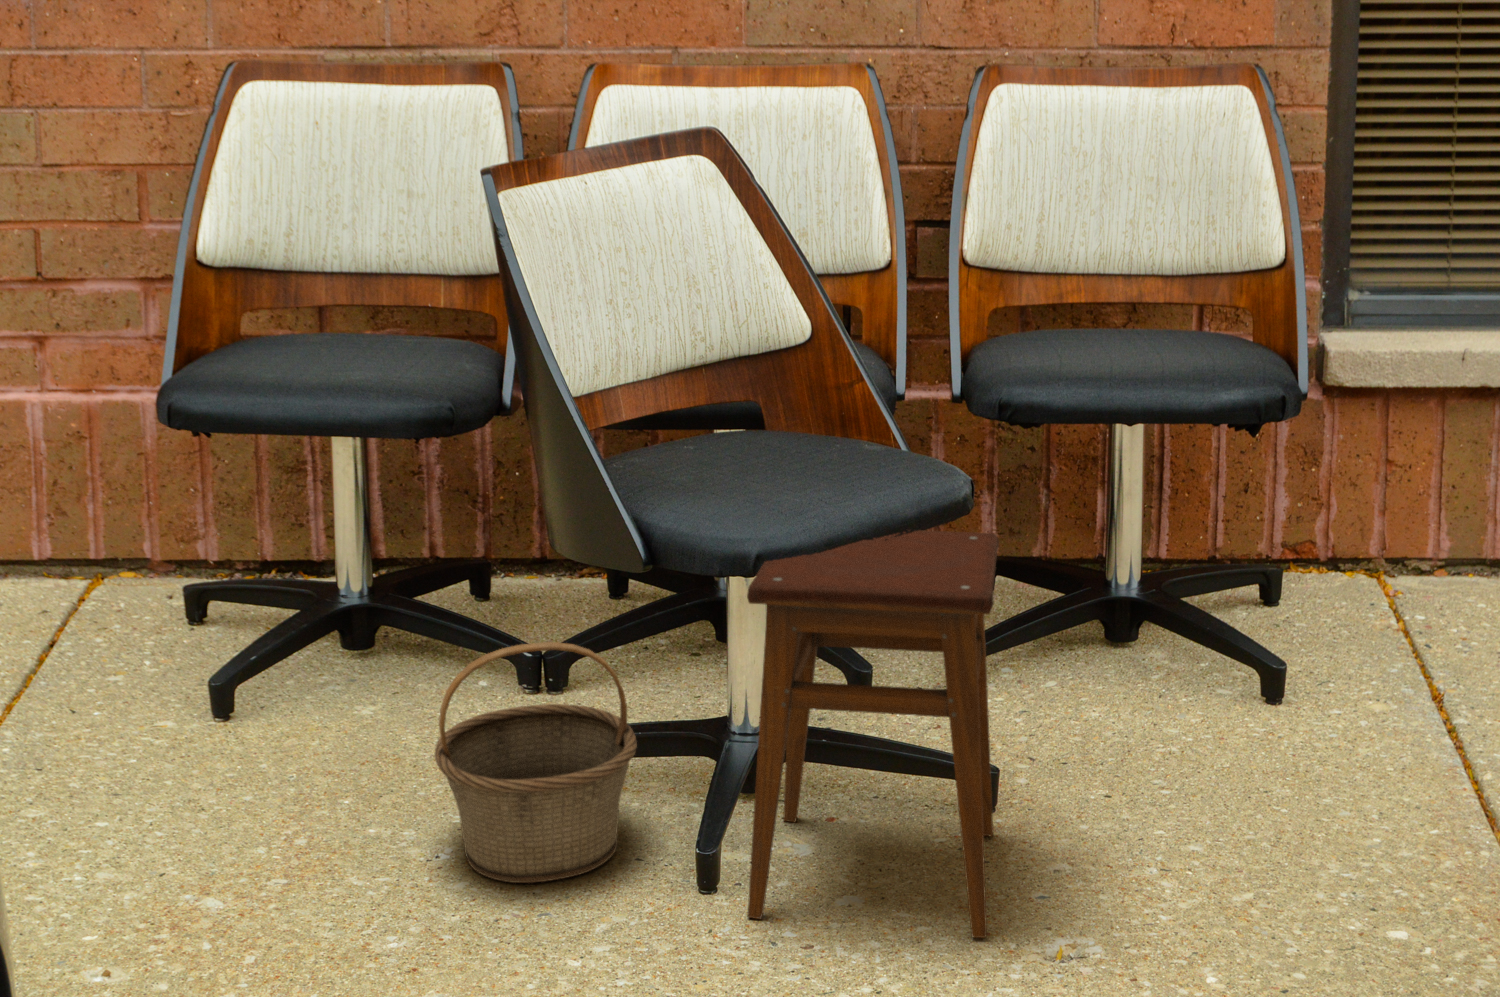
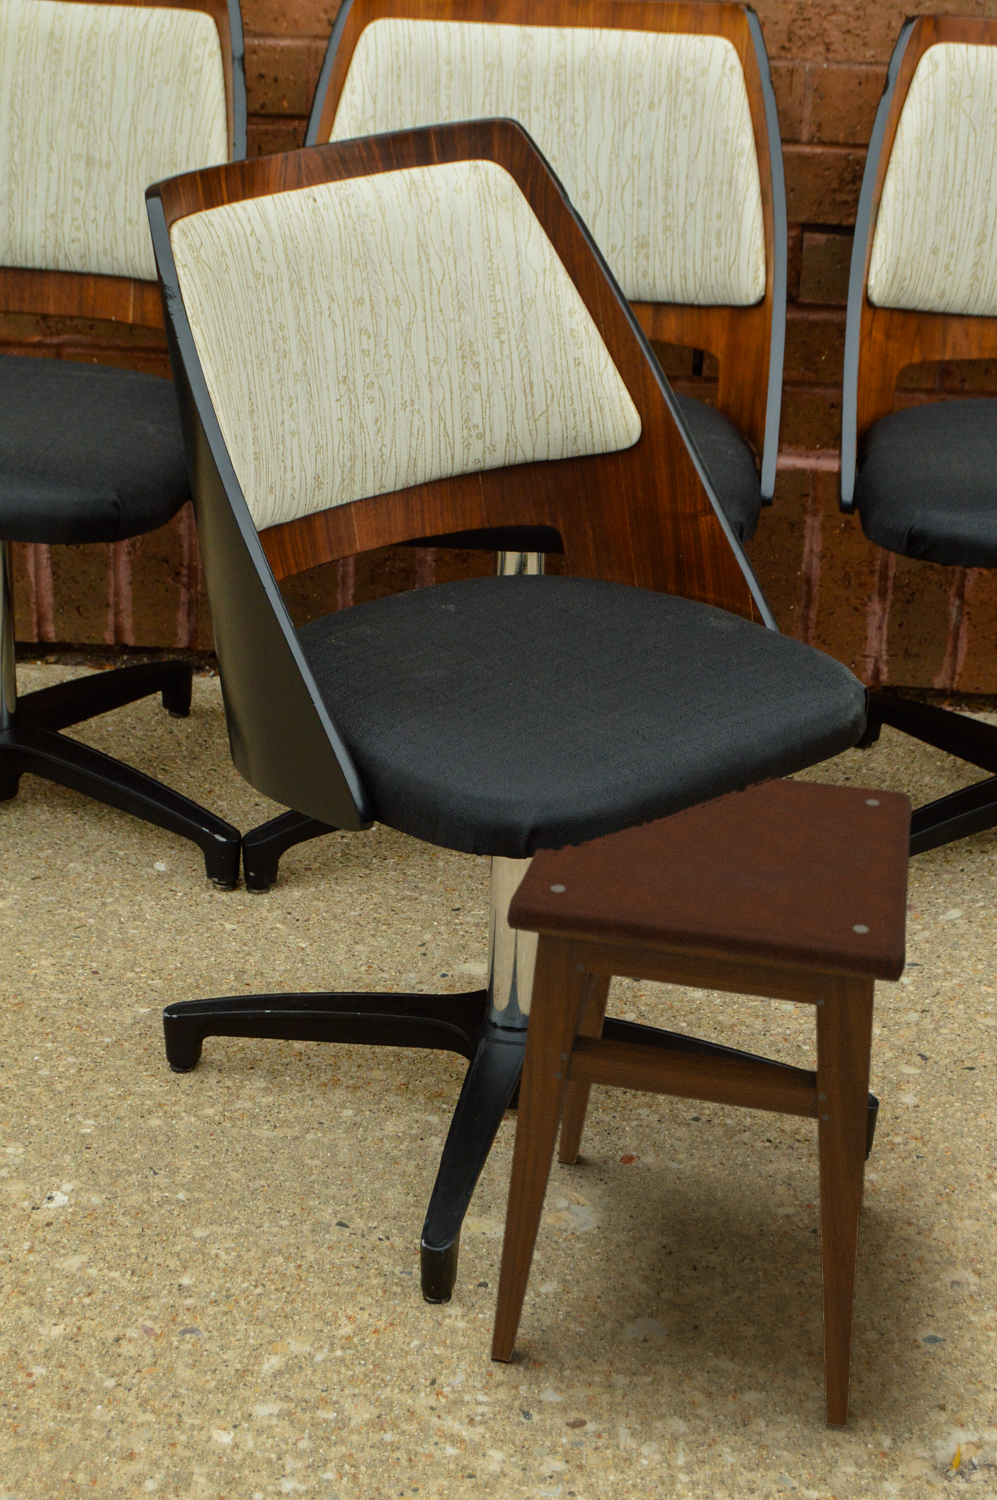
basket: present [435,642,637,883] -> none [44,915,344,1265]

